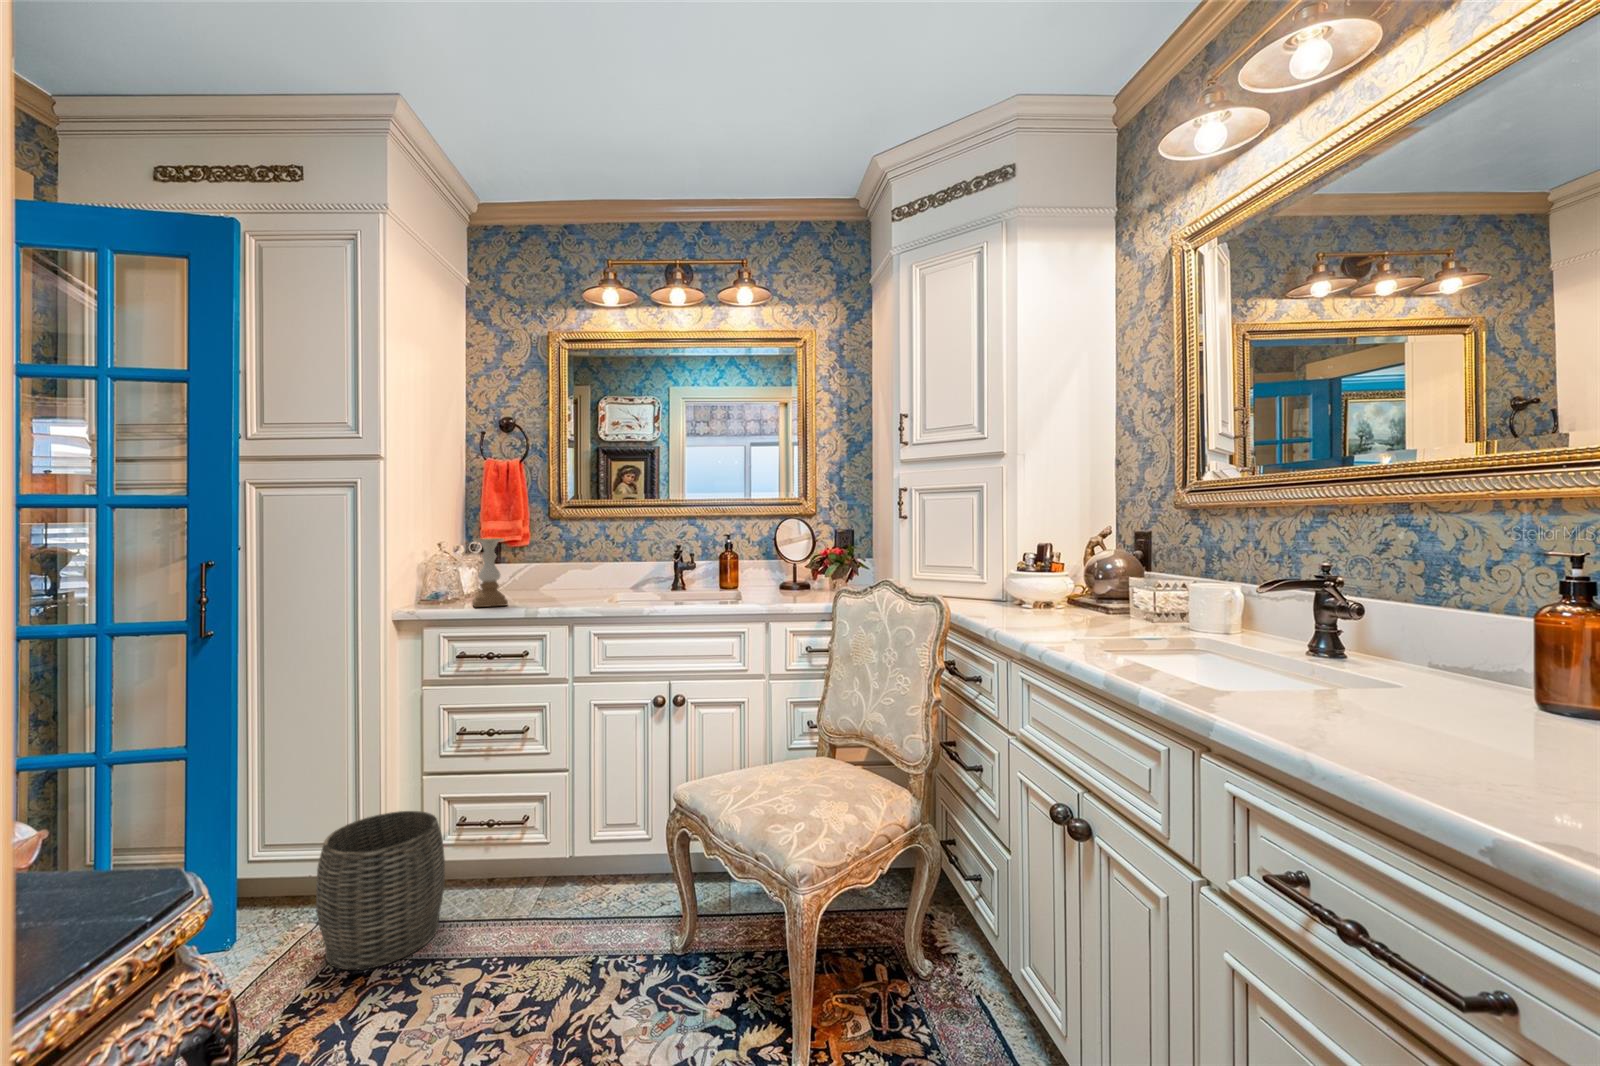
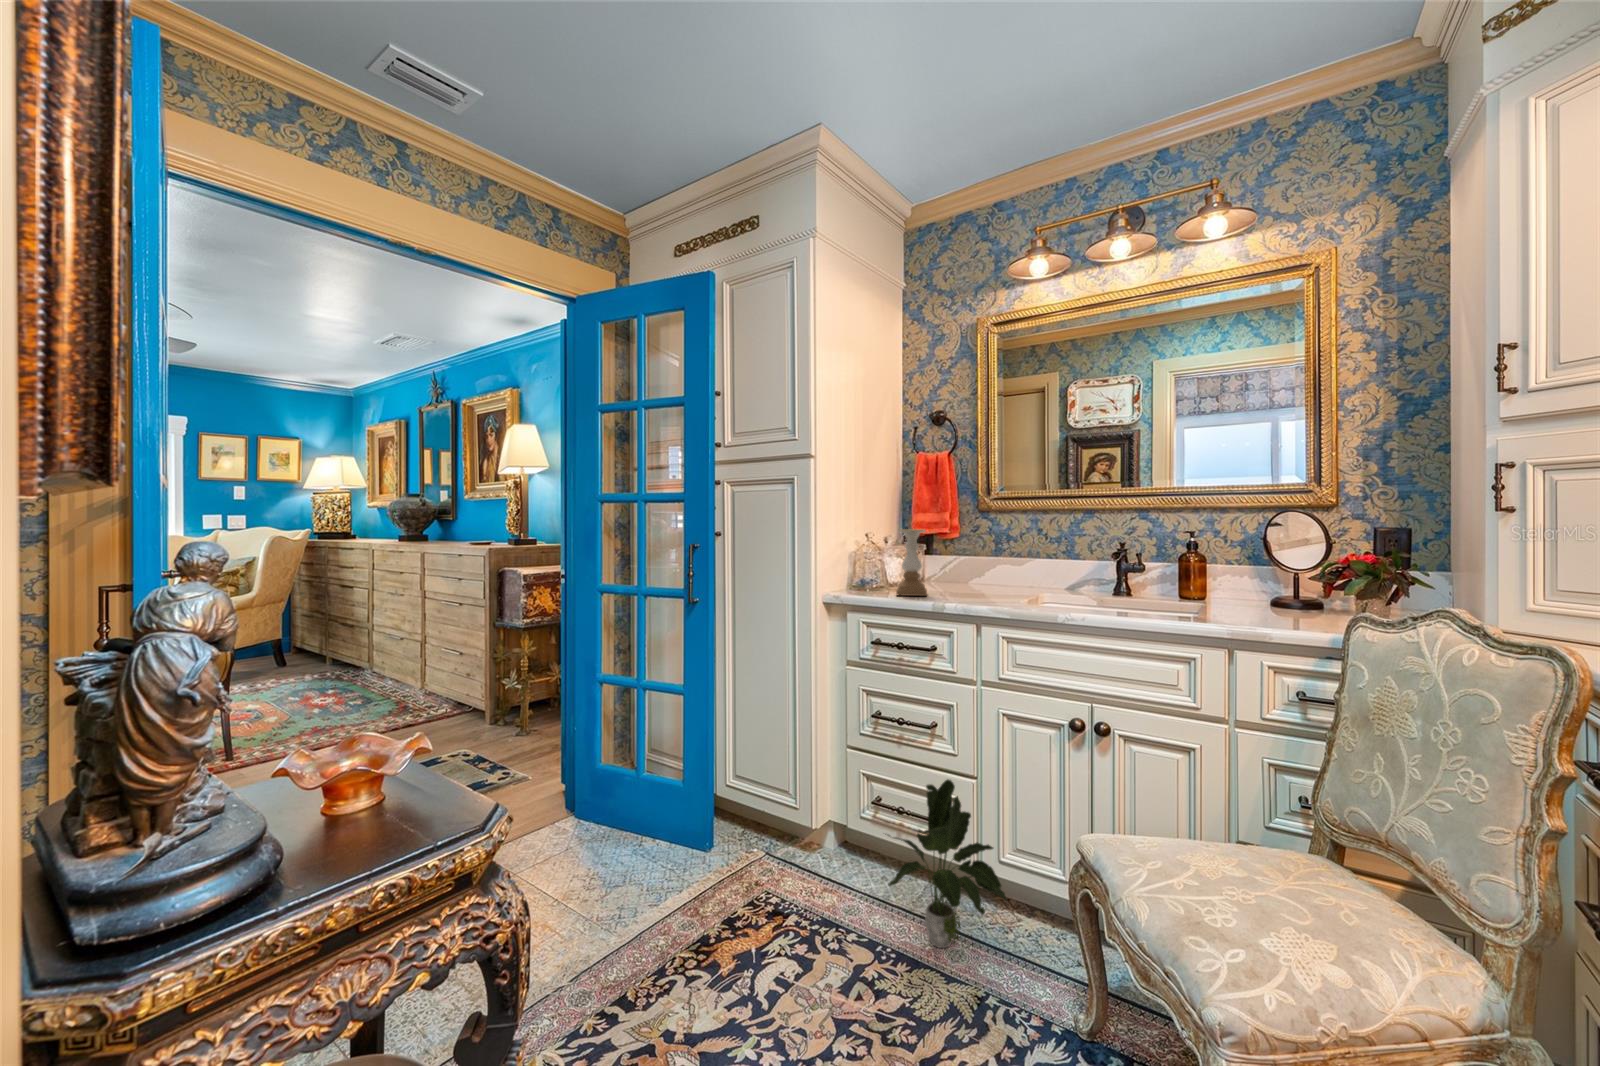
potted plant: none [486,776,607,938] -> present [885,779,1007,948]
woven basket: present [316,811,445,970] -> none [758,773,857,912]

